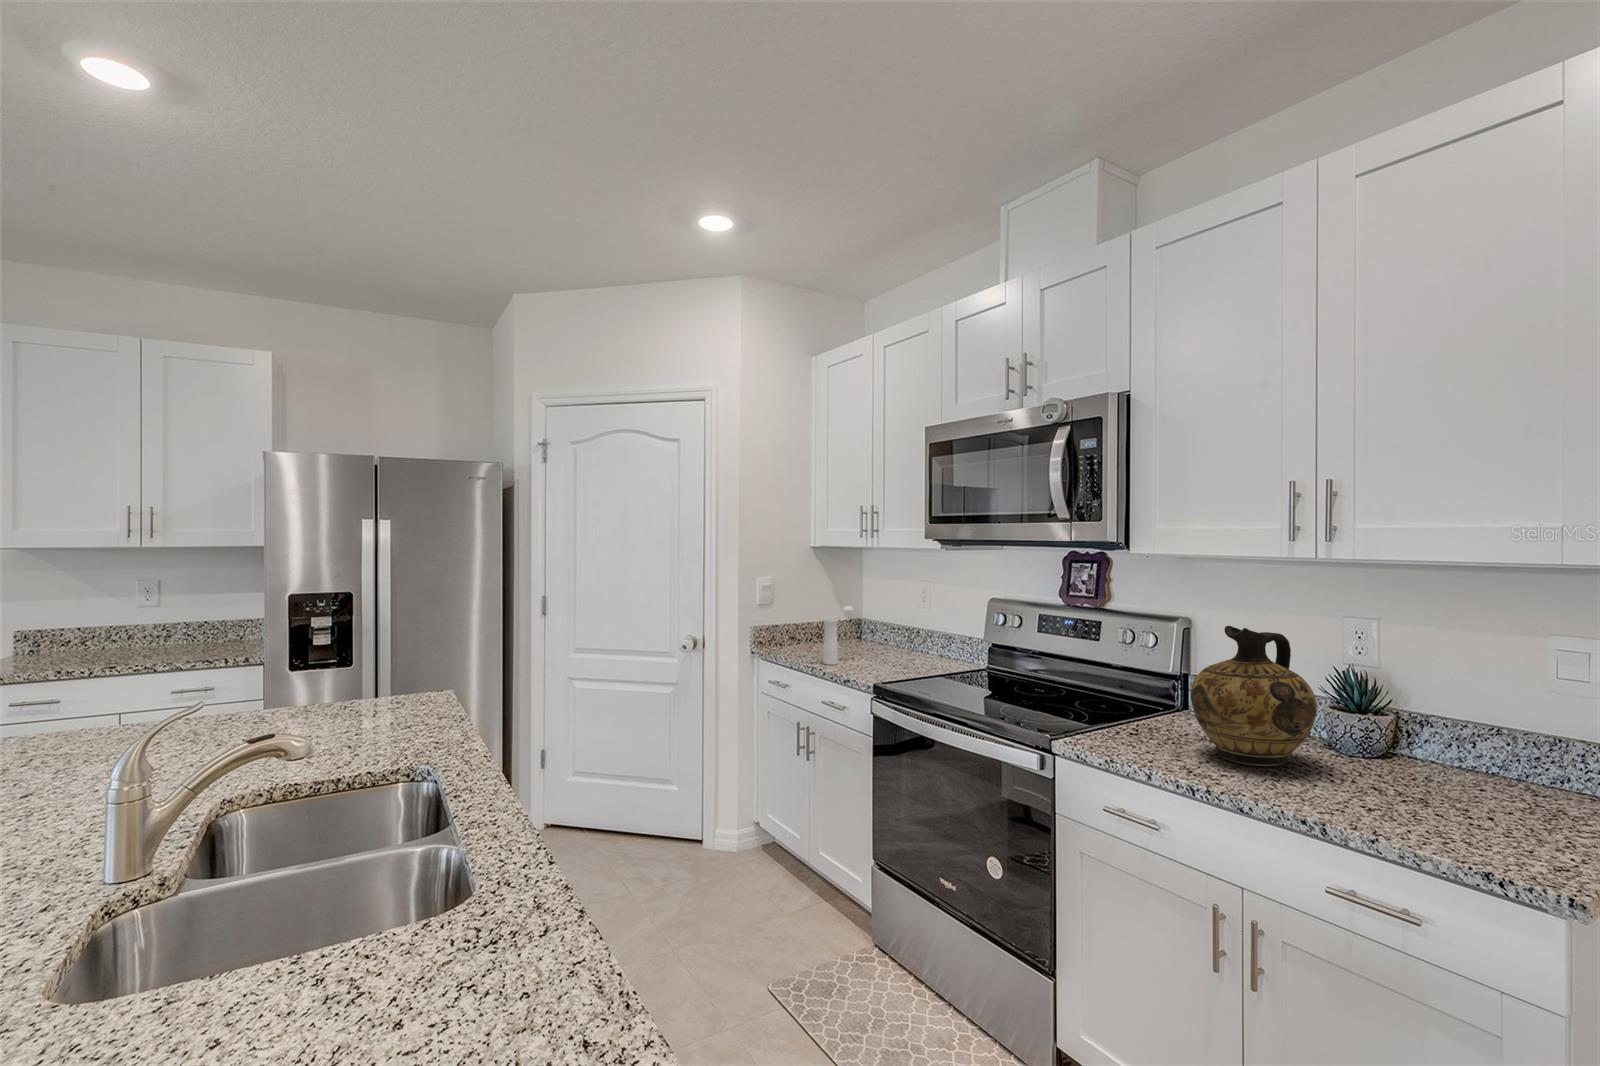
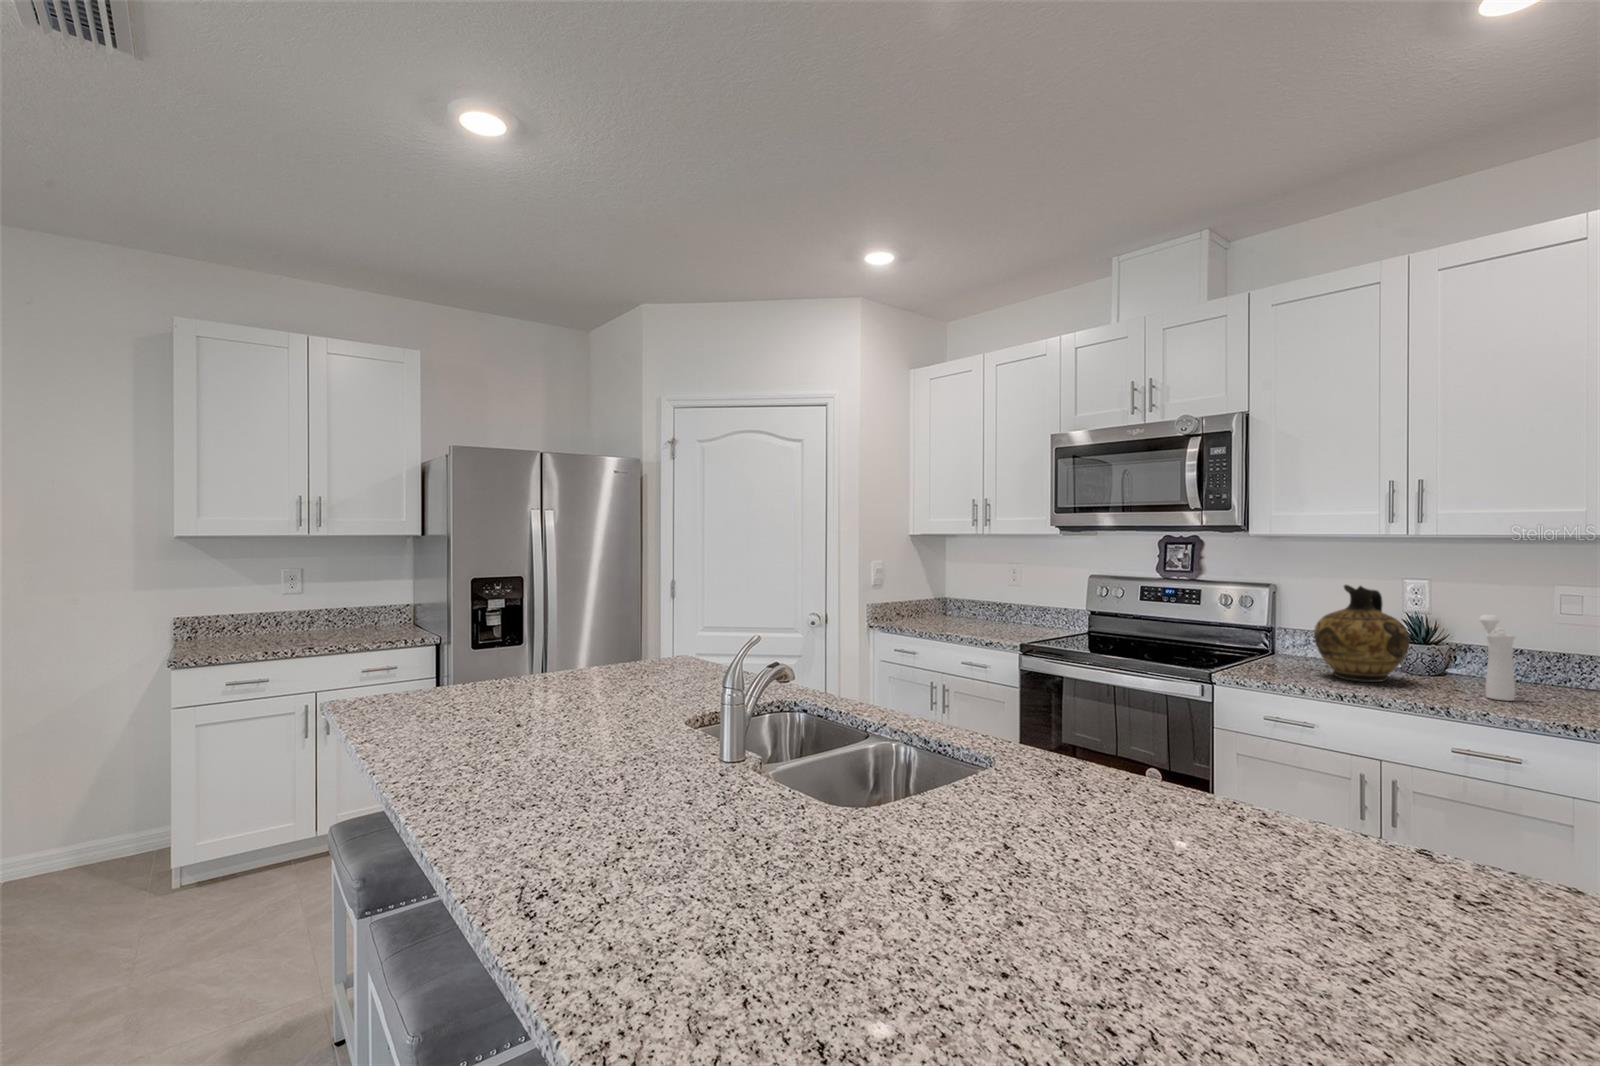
pepper mill: present [823,606,853,665] -> present [1479,615,1515,701]

